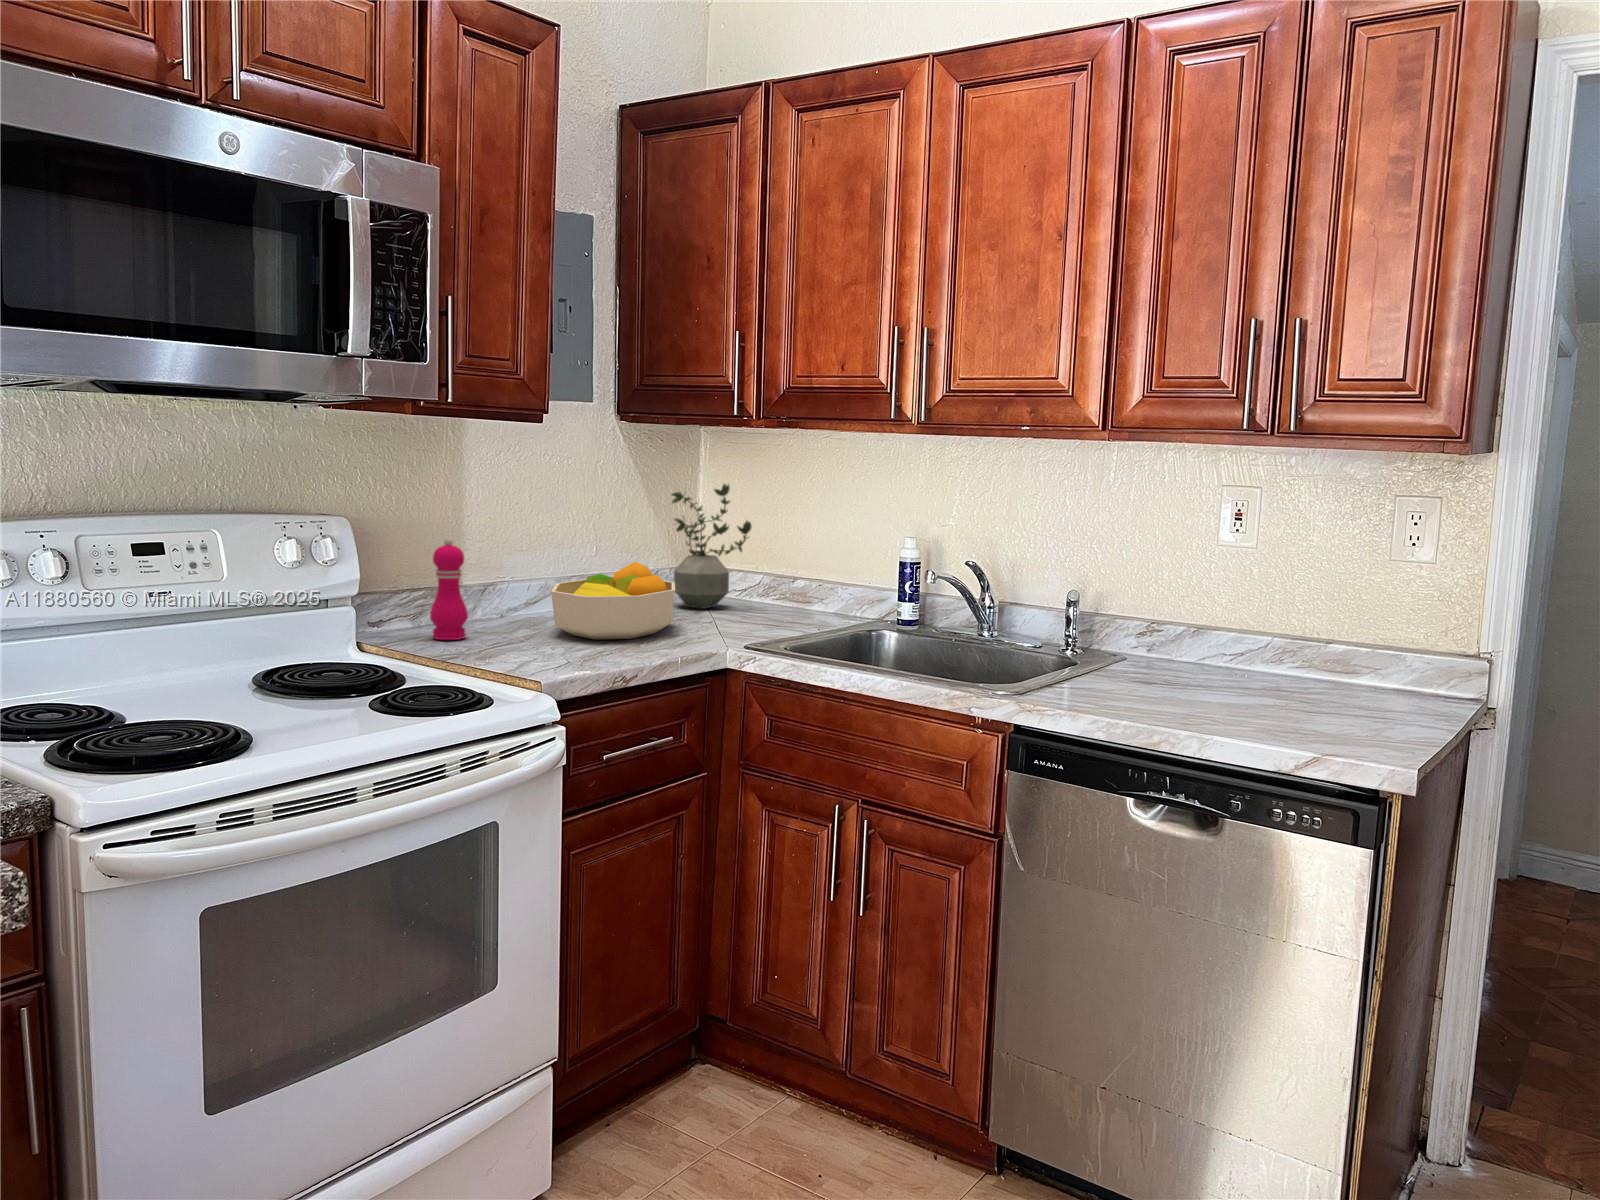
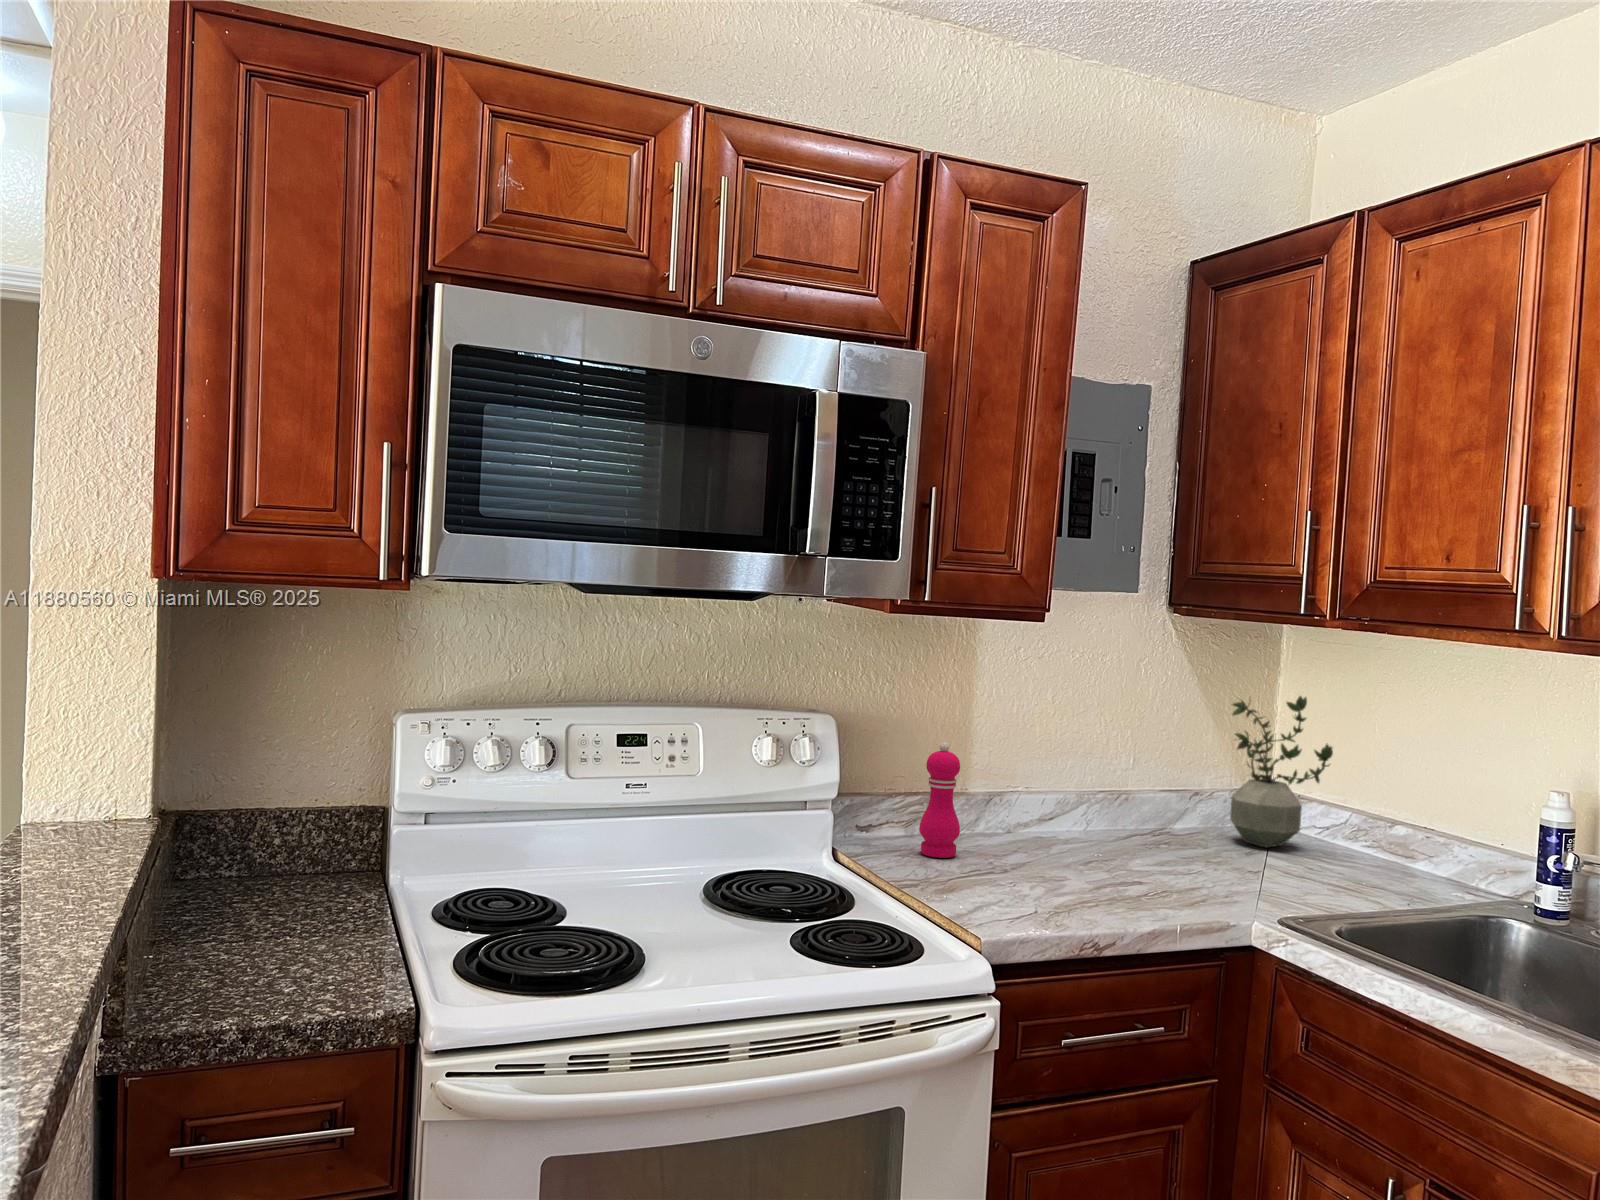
fruit bowl: present [551,561,675,640] -> none [1053,786,1215,884]

